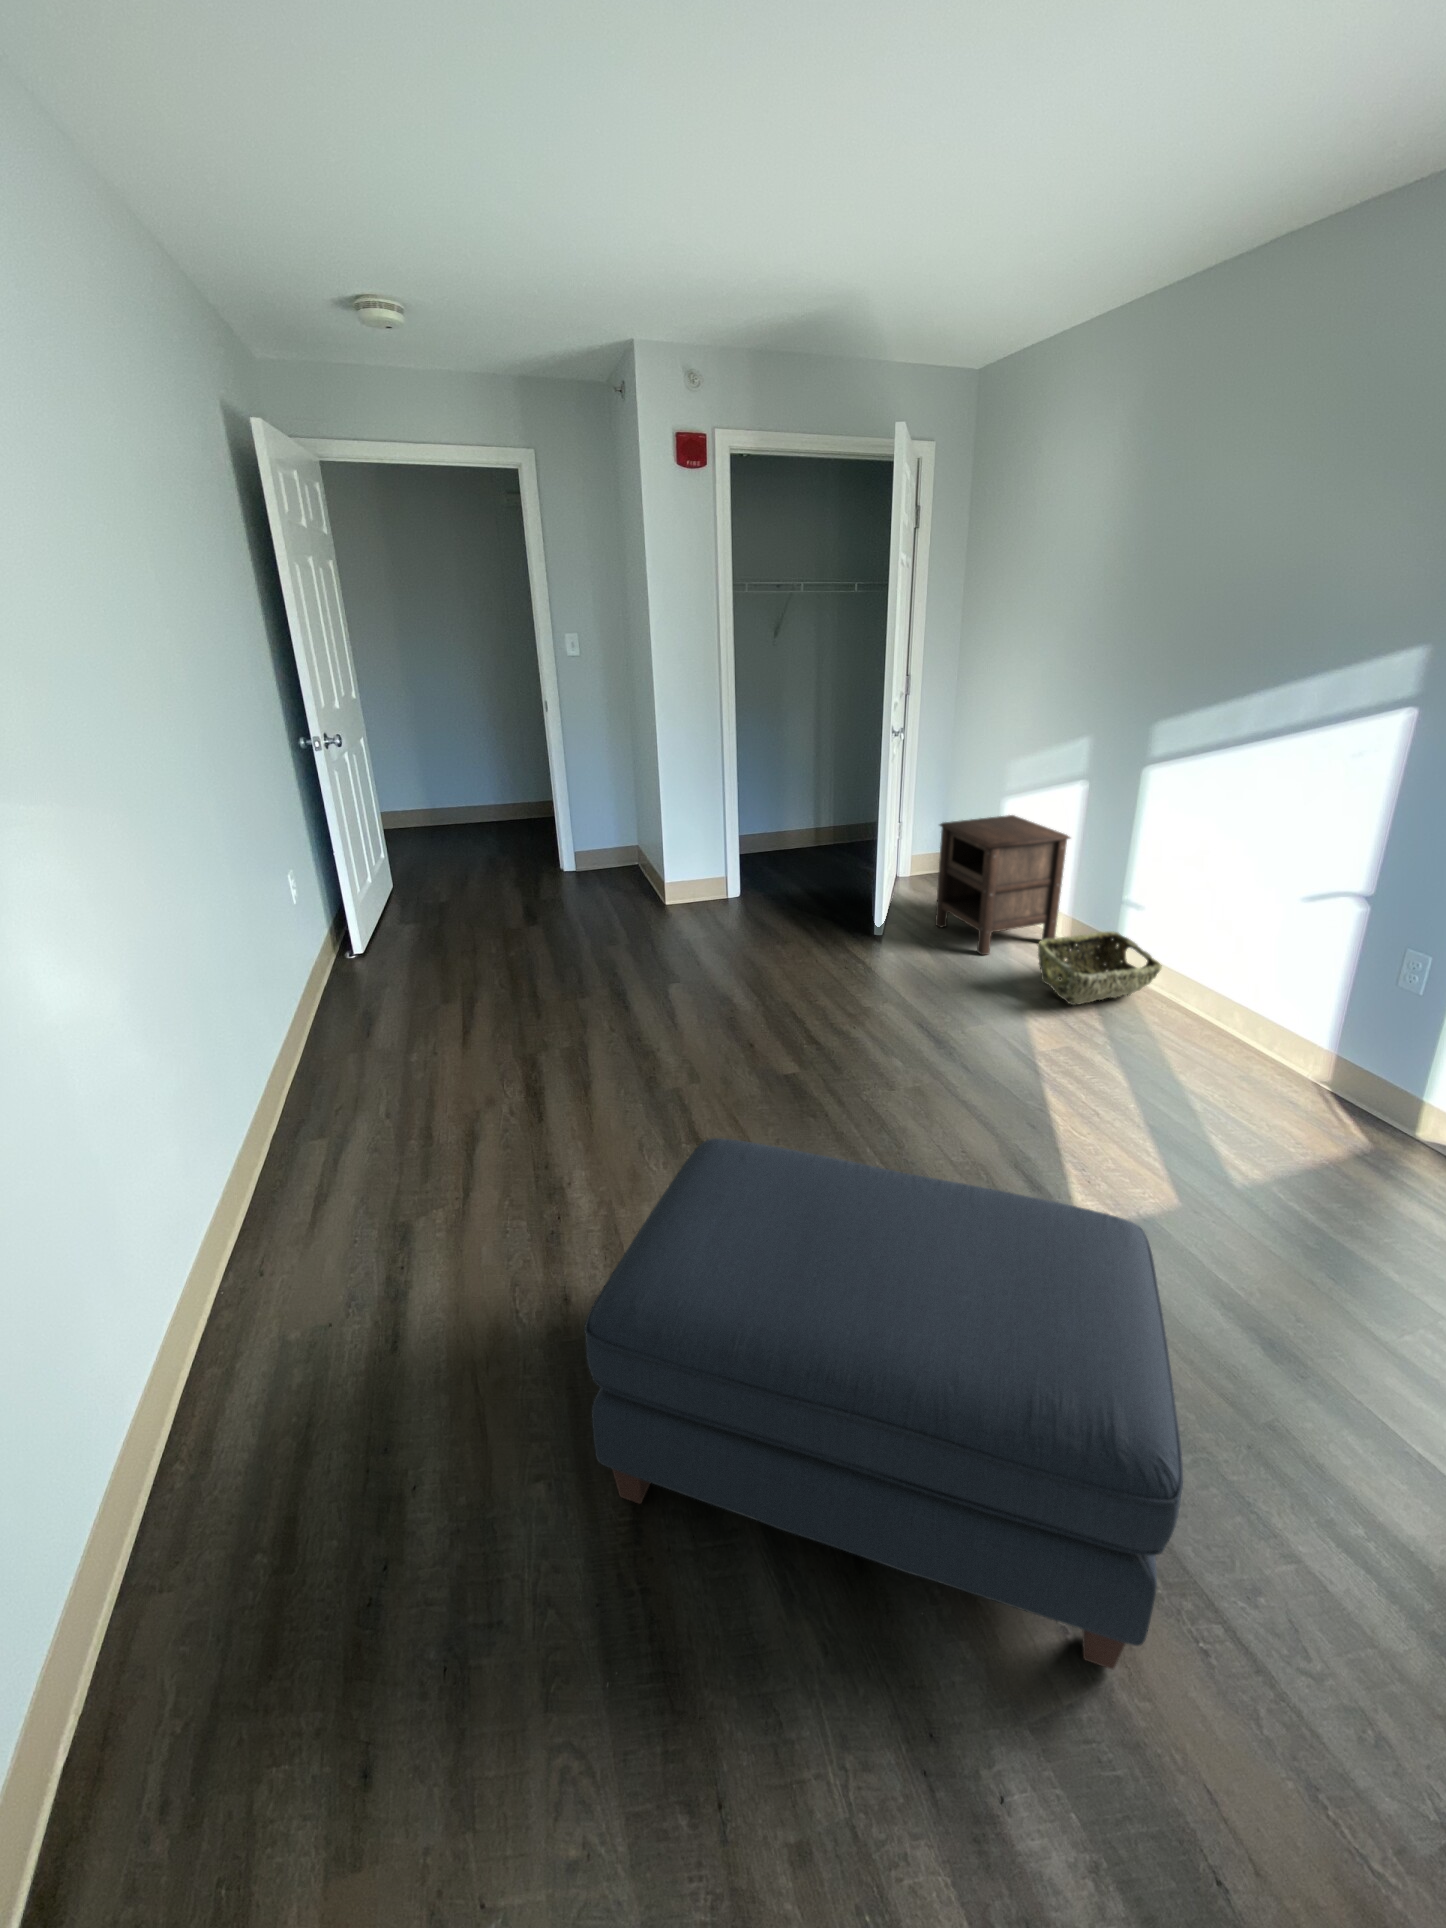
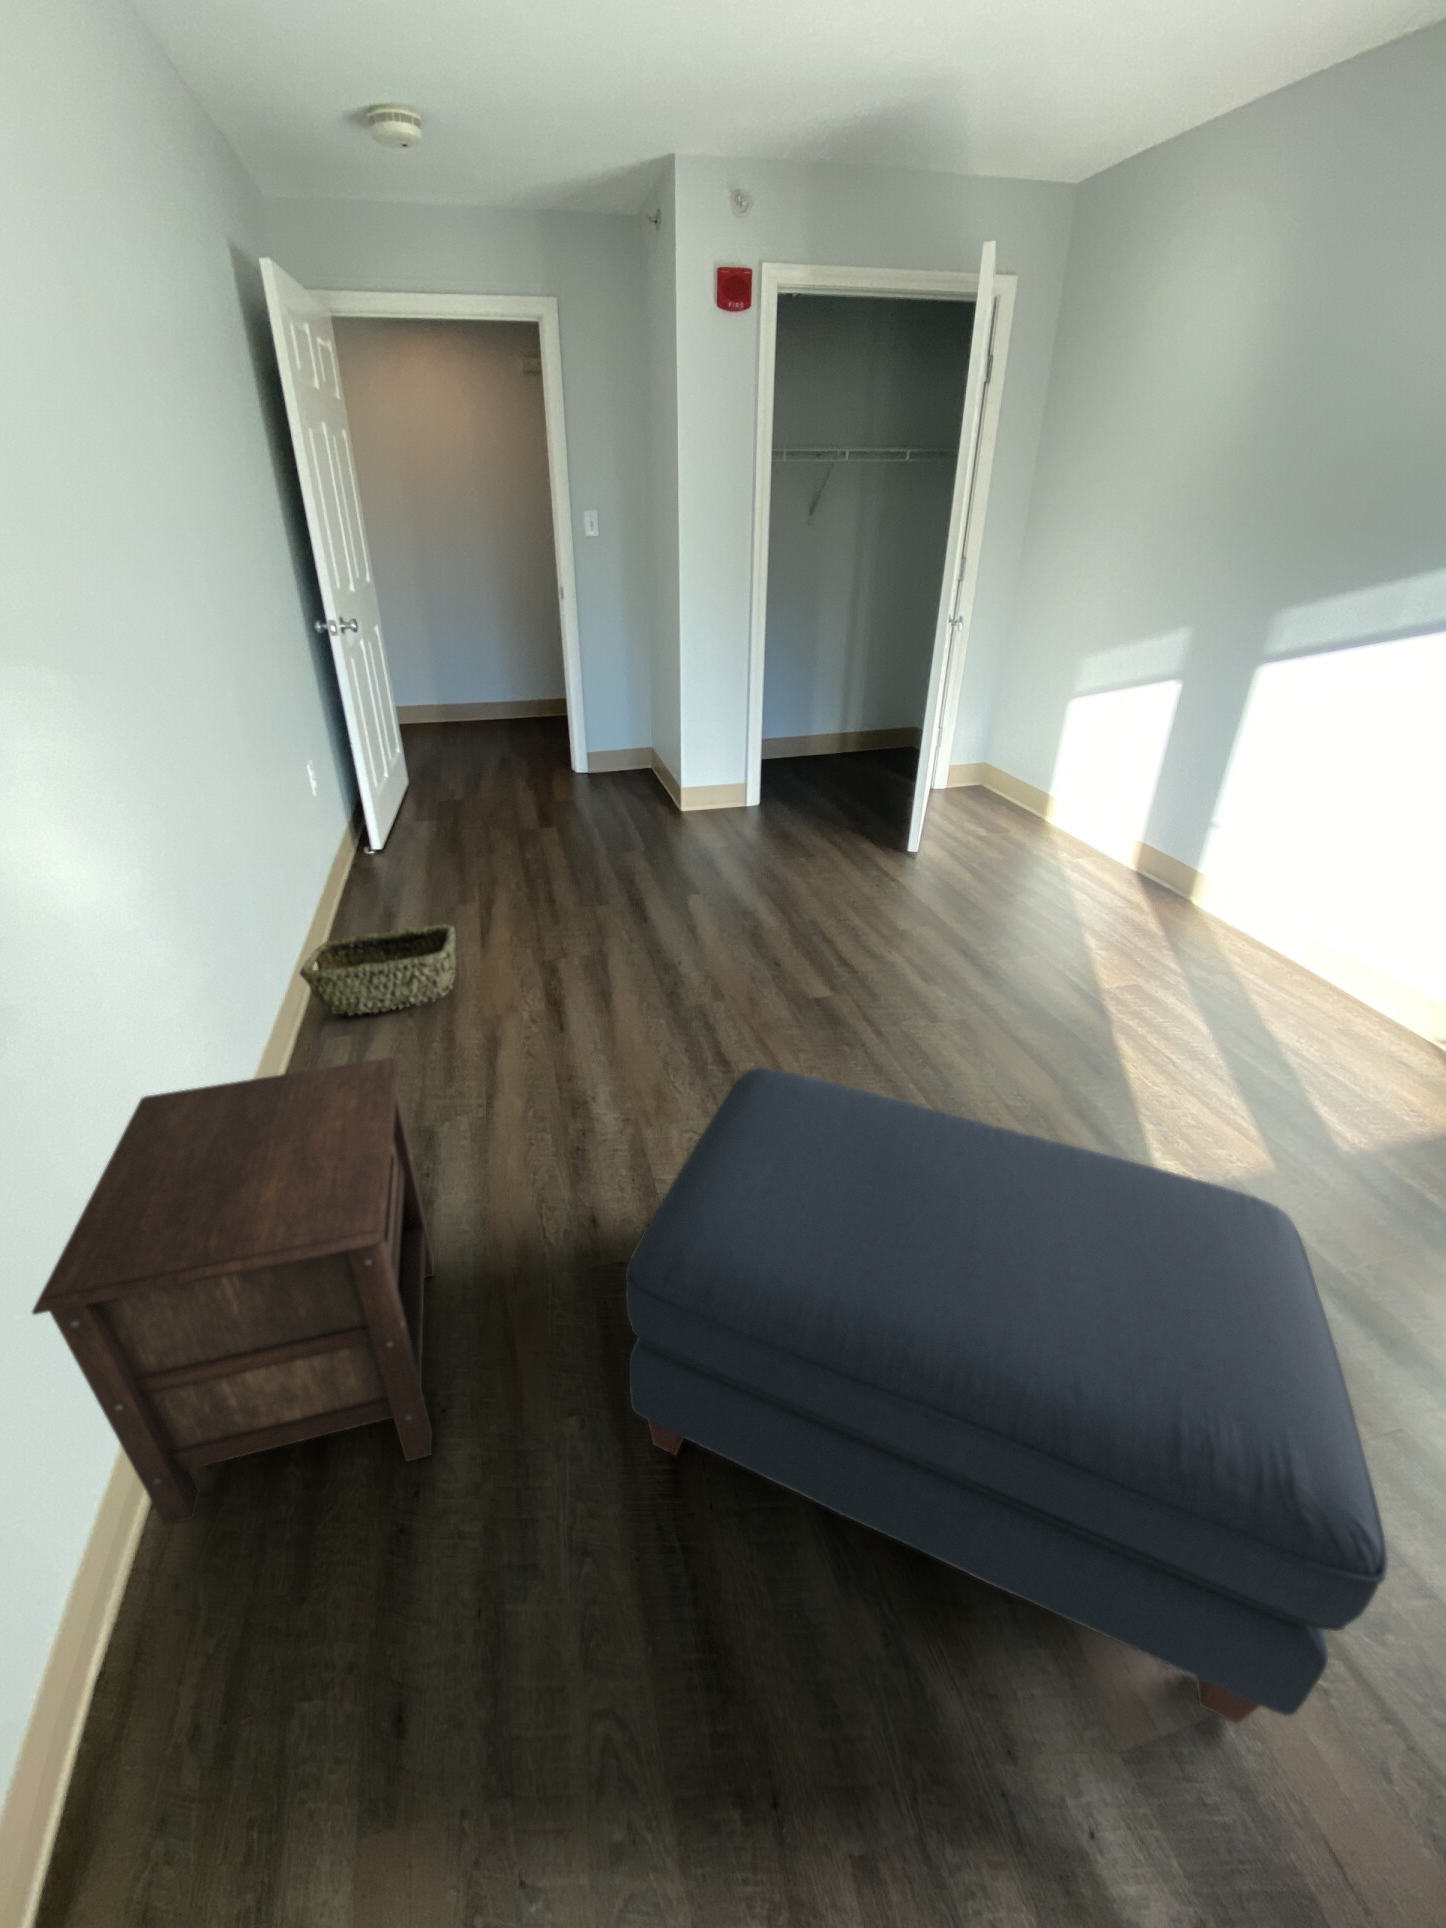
nightstand: present [935,815,1070,955] -> present [32,1057,434,1526]
woven basket: present [1038,931,1162,1005] -> present [299,925,457,1015]

